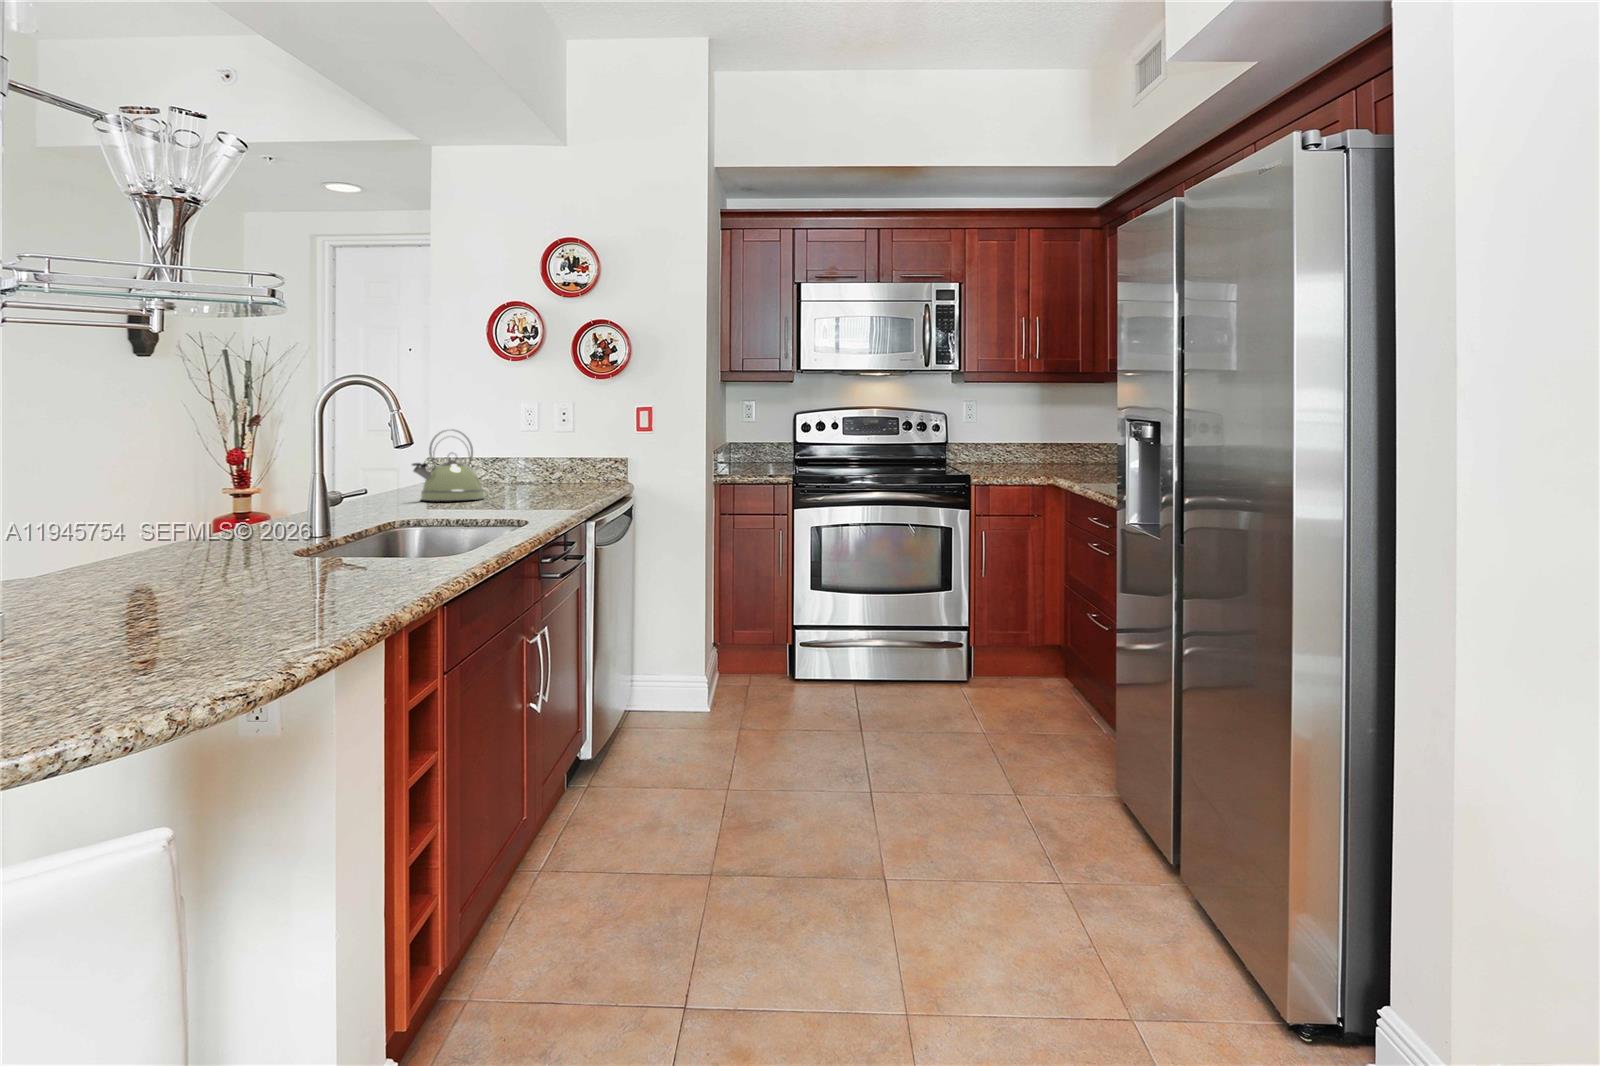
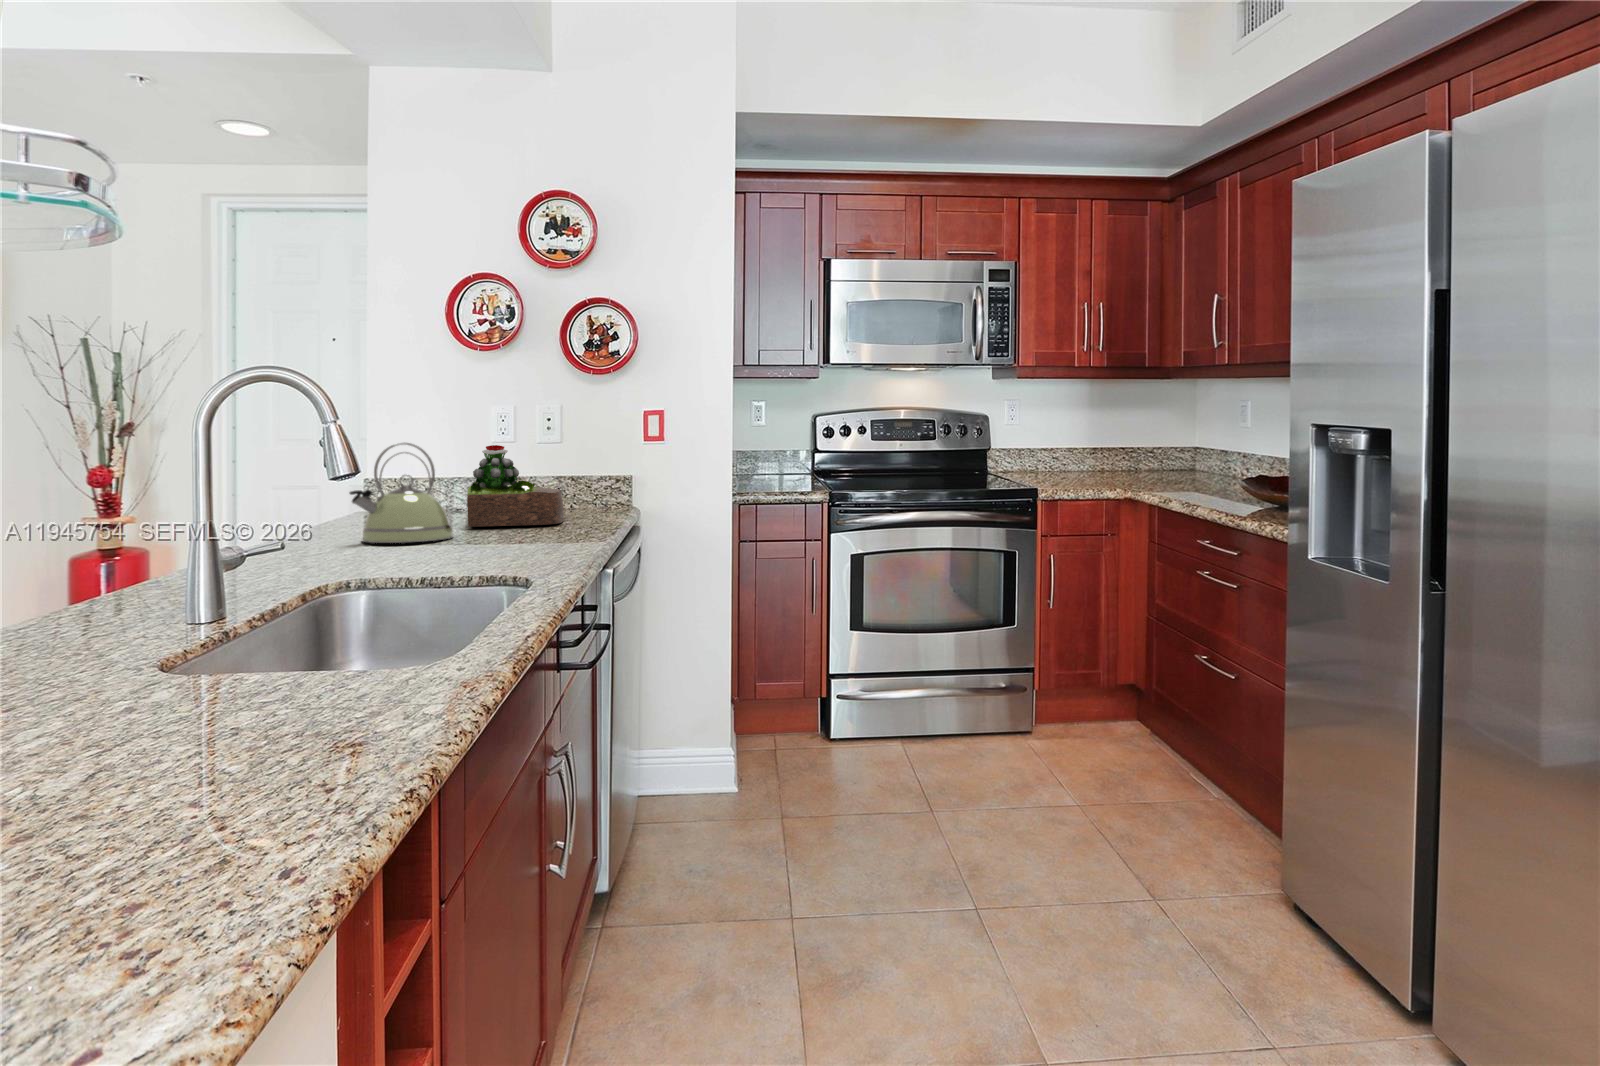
succulent plant: none [498,432,572,492] -> present [467,445,564,527]

